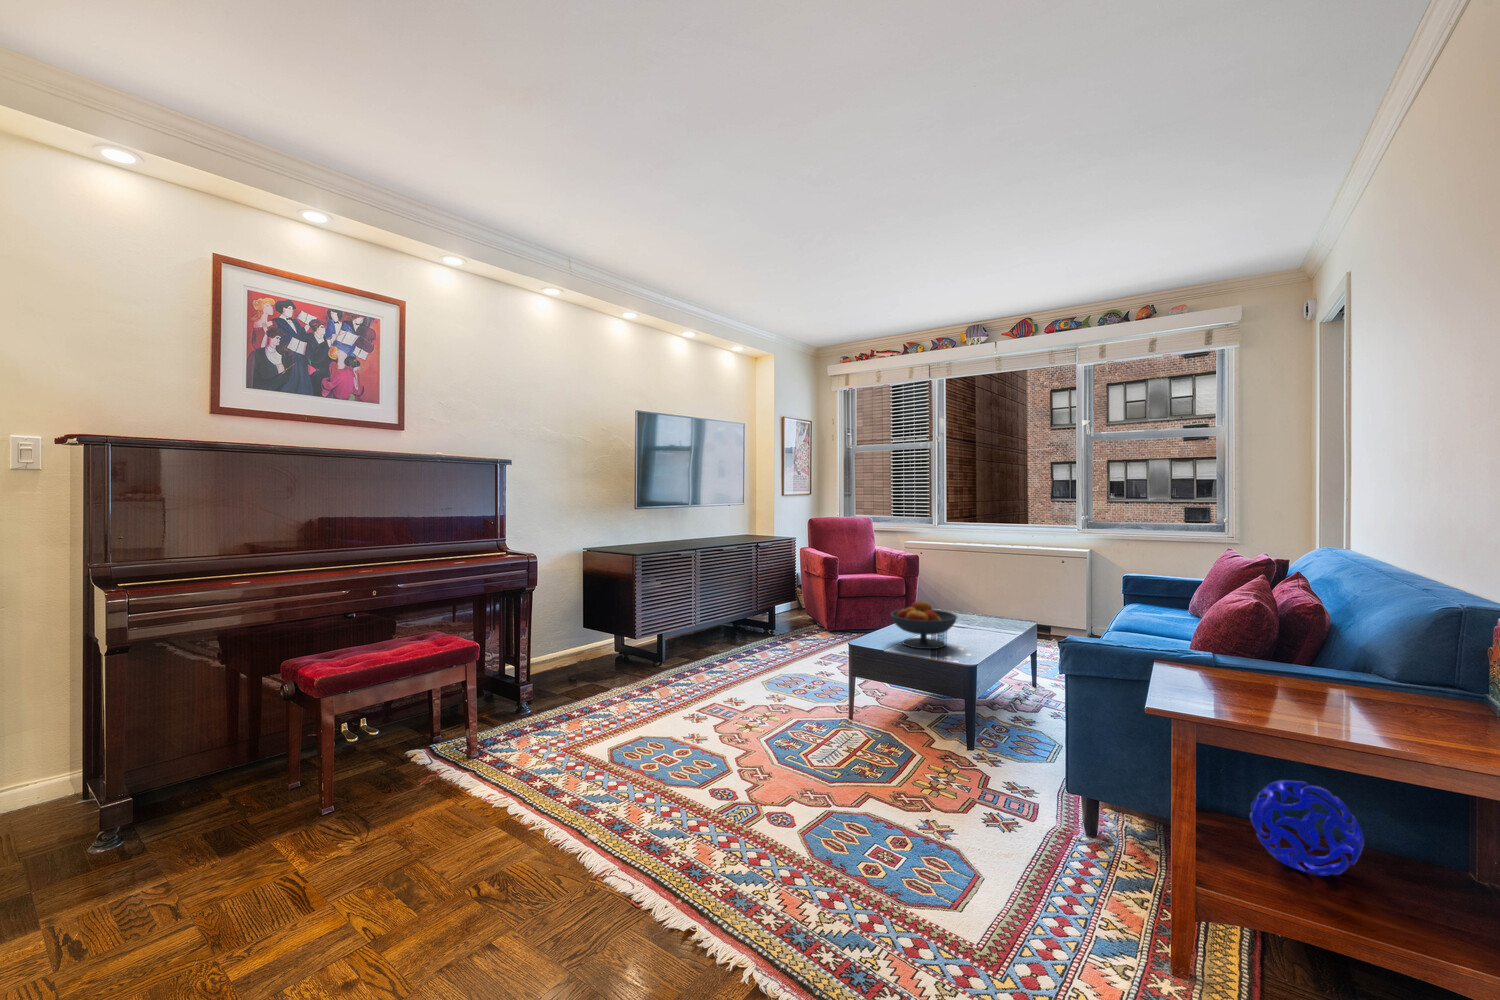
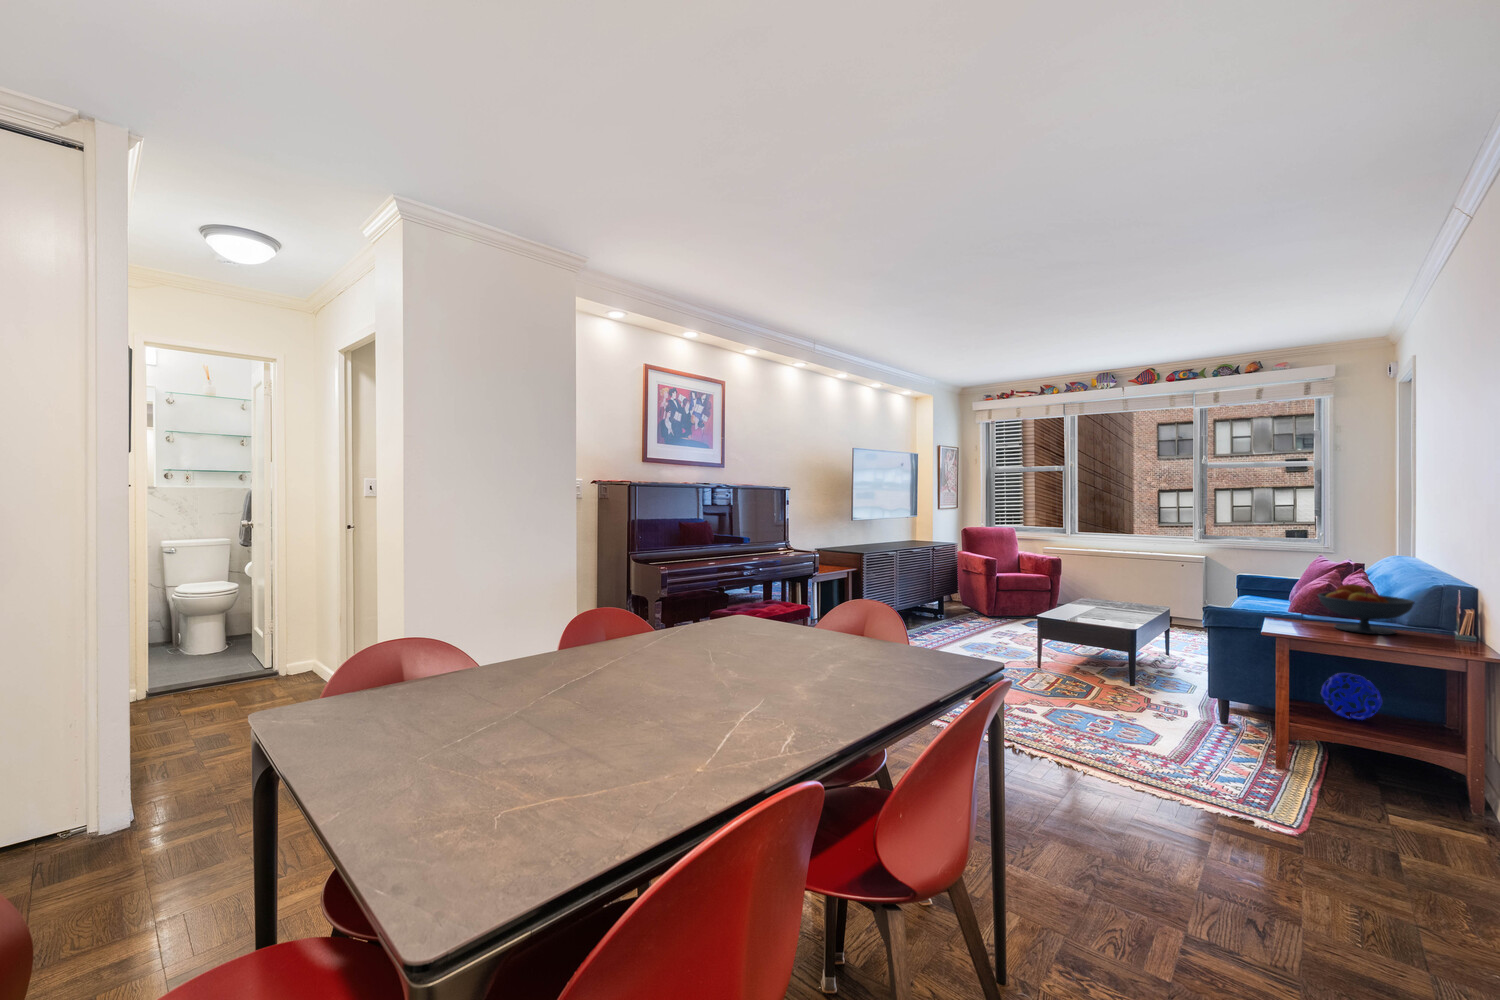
fruit bowl: present [891,601,957,649] -> present [1318,584,1415,635]

